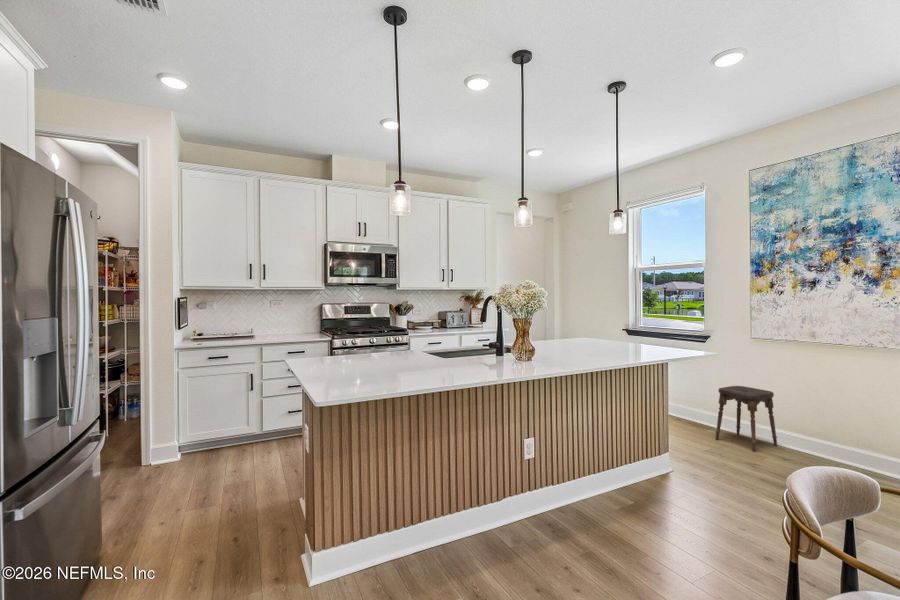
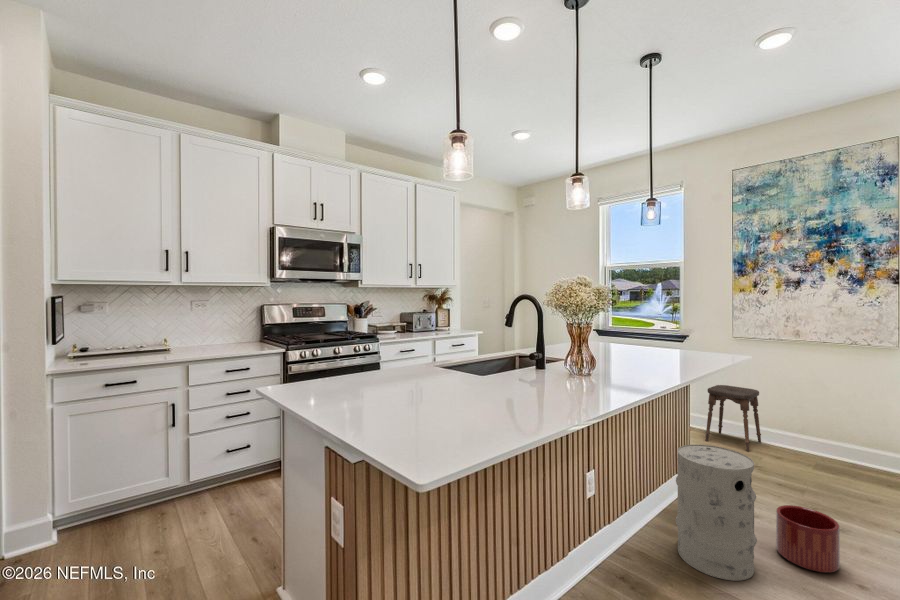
trash can: none [606,427,669,541] -> present [675,444,757,581]
planter: none [702,488,754,546] -> present [776,505,840,572]

